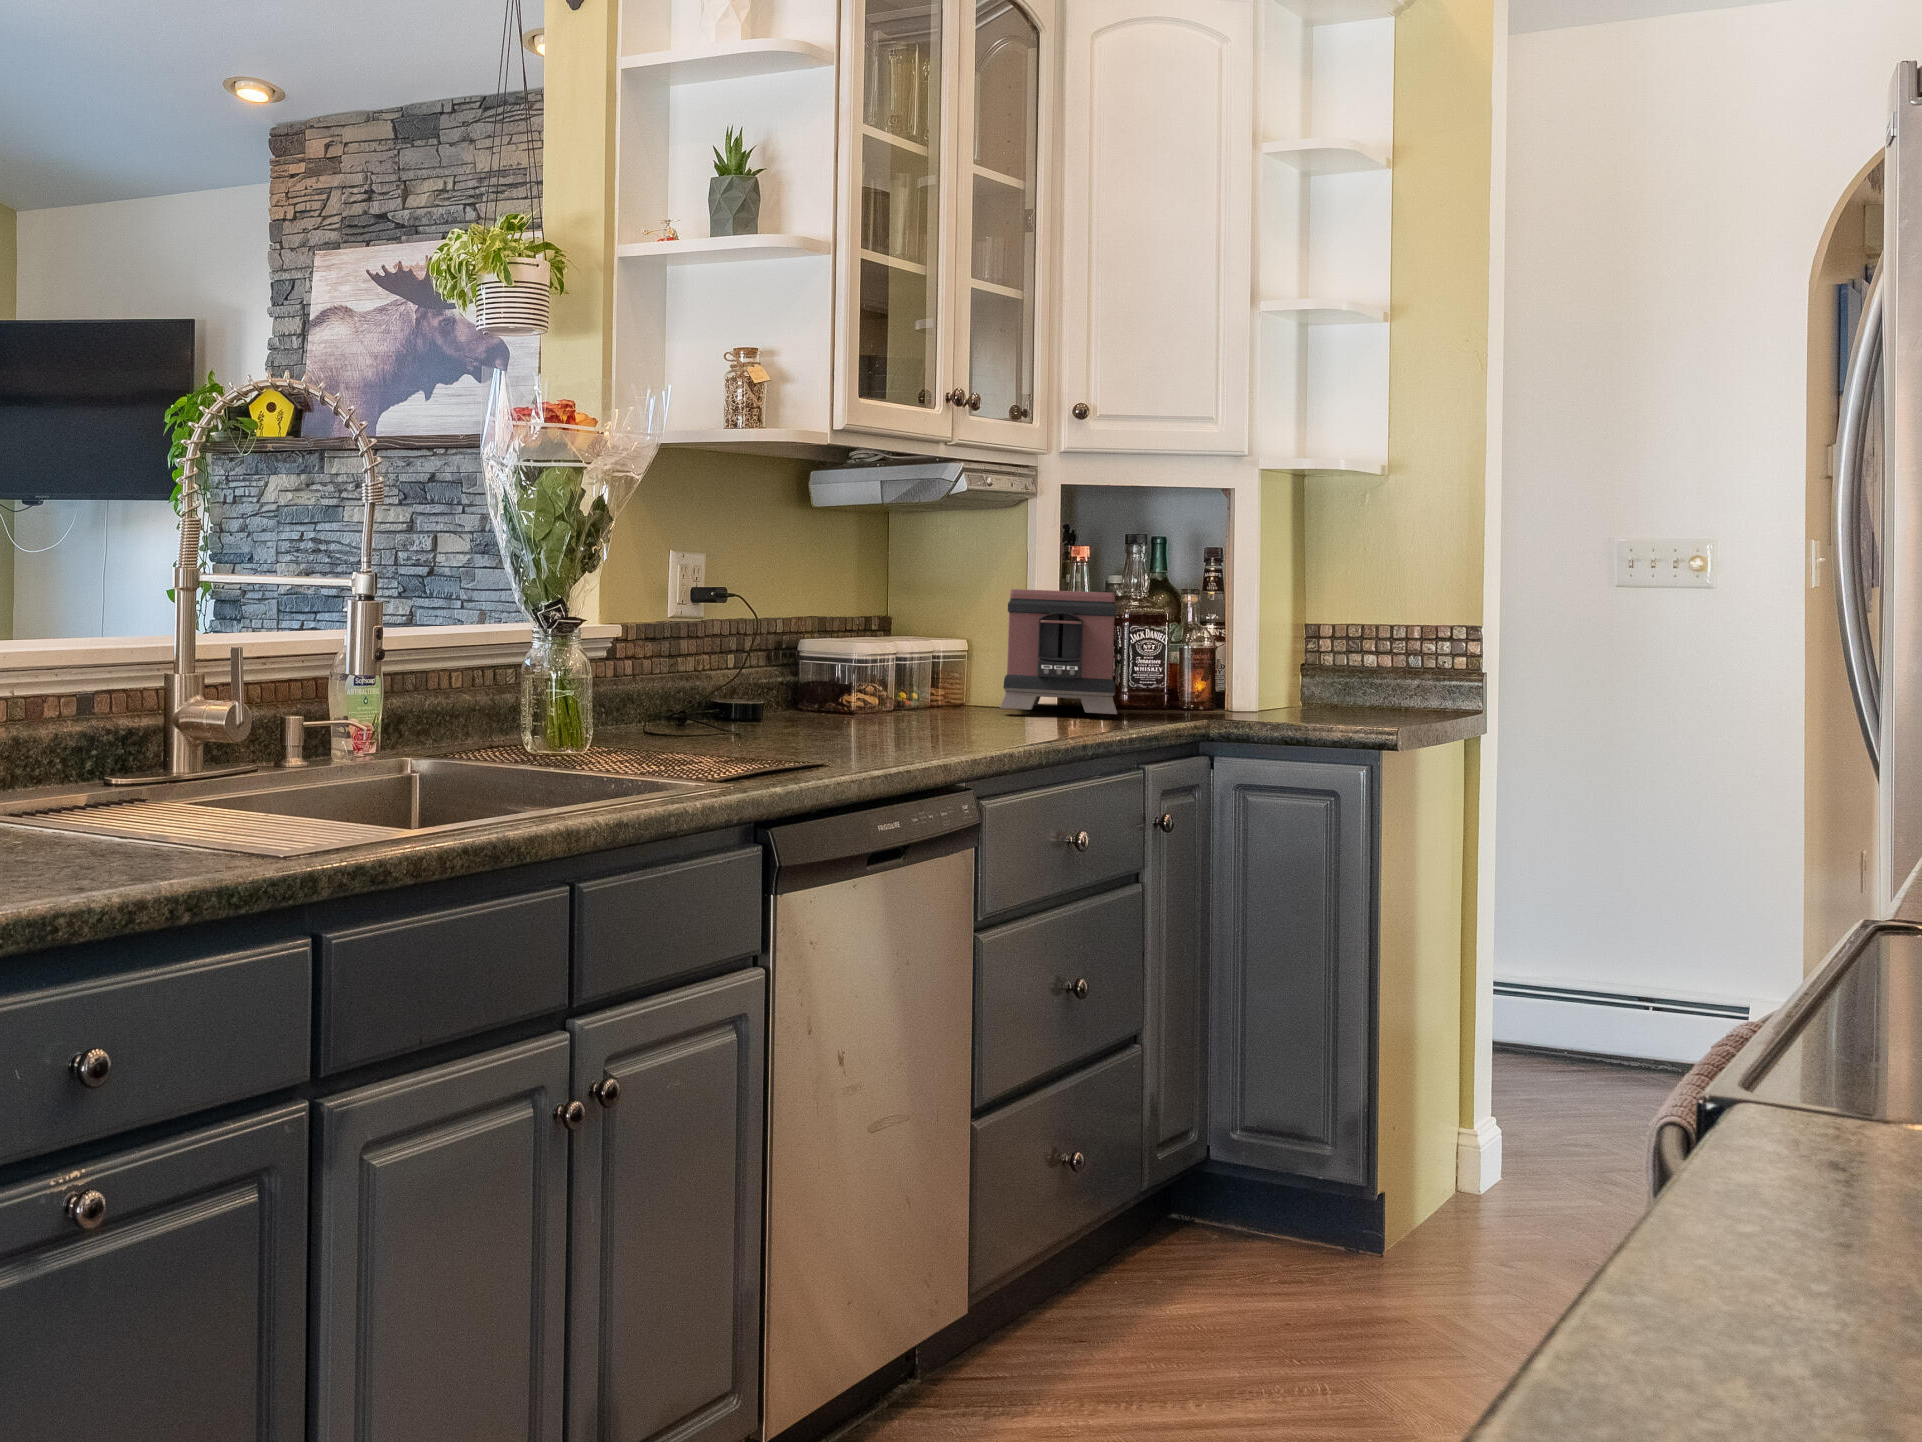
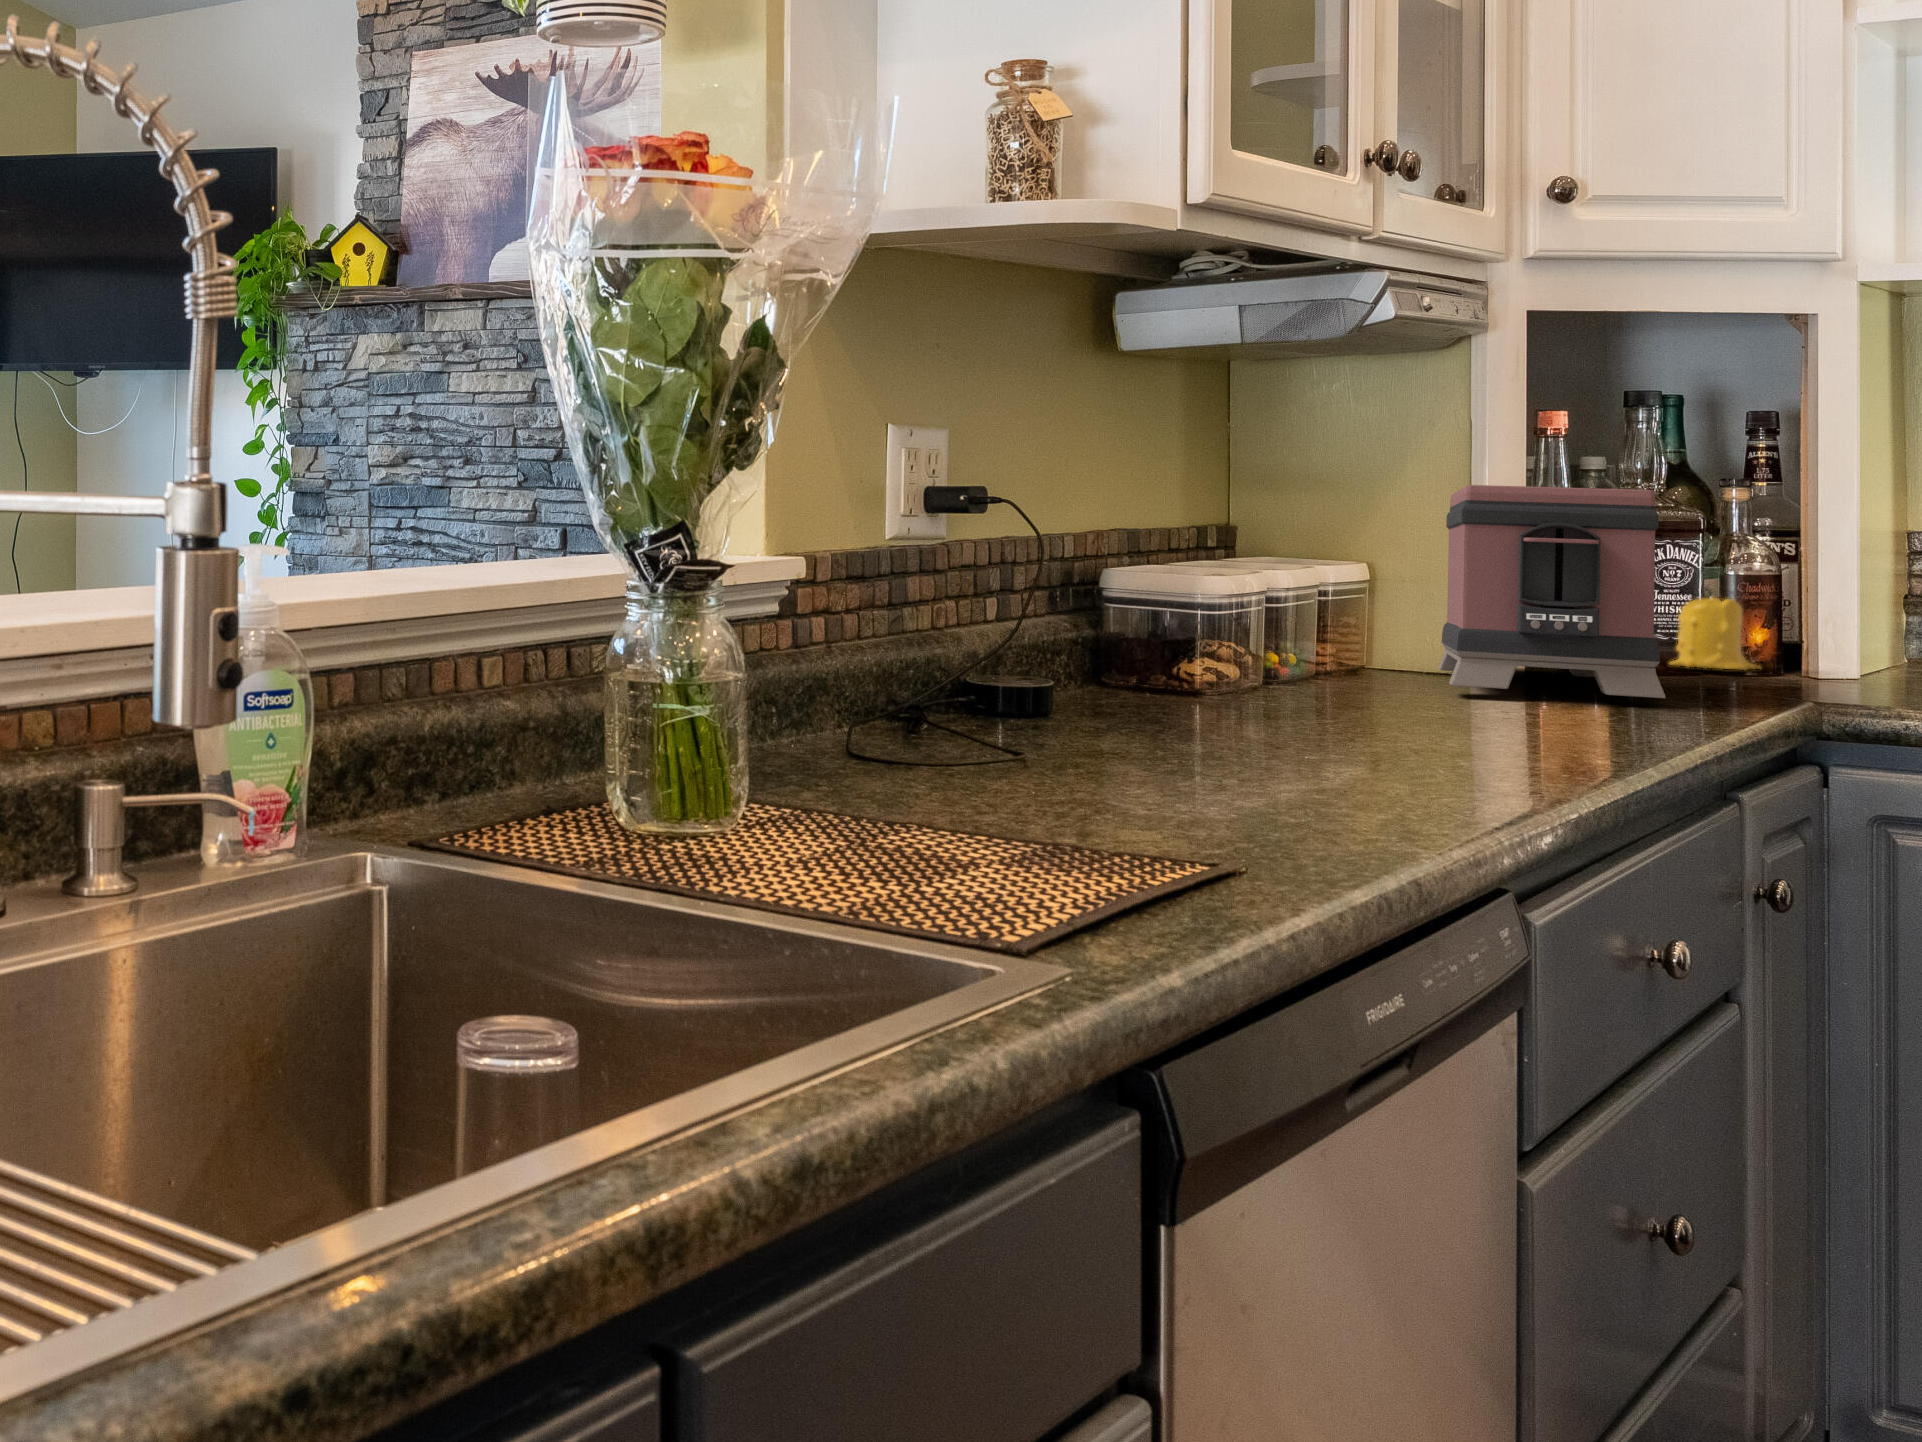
candle: none [1146,659,1199,705] -> present [1670,598,1762,670]

